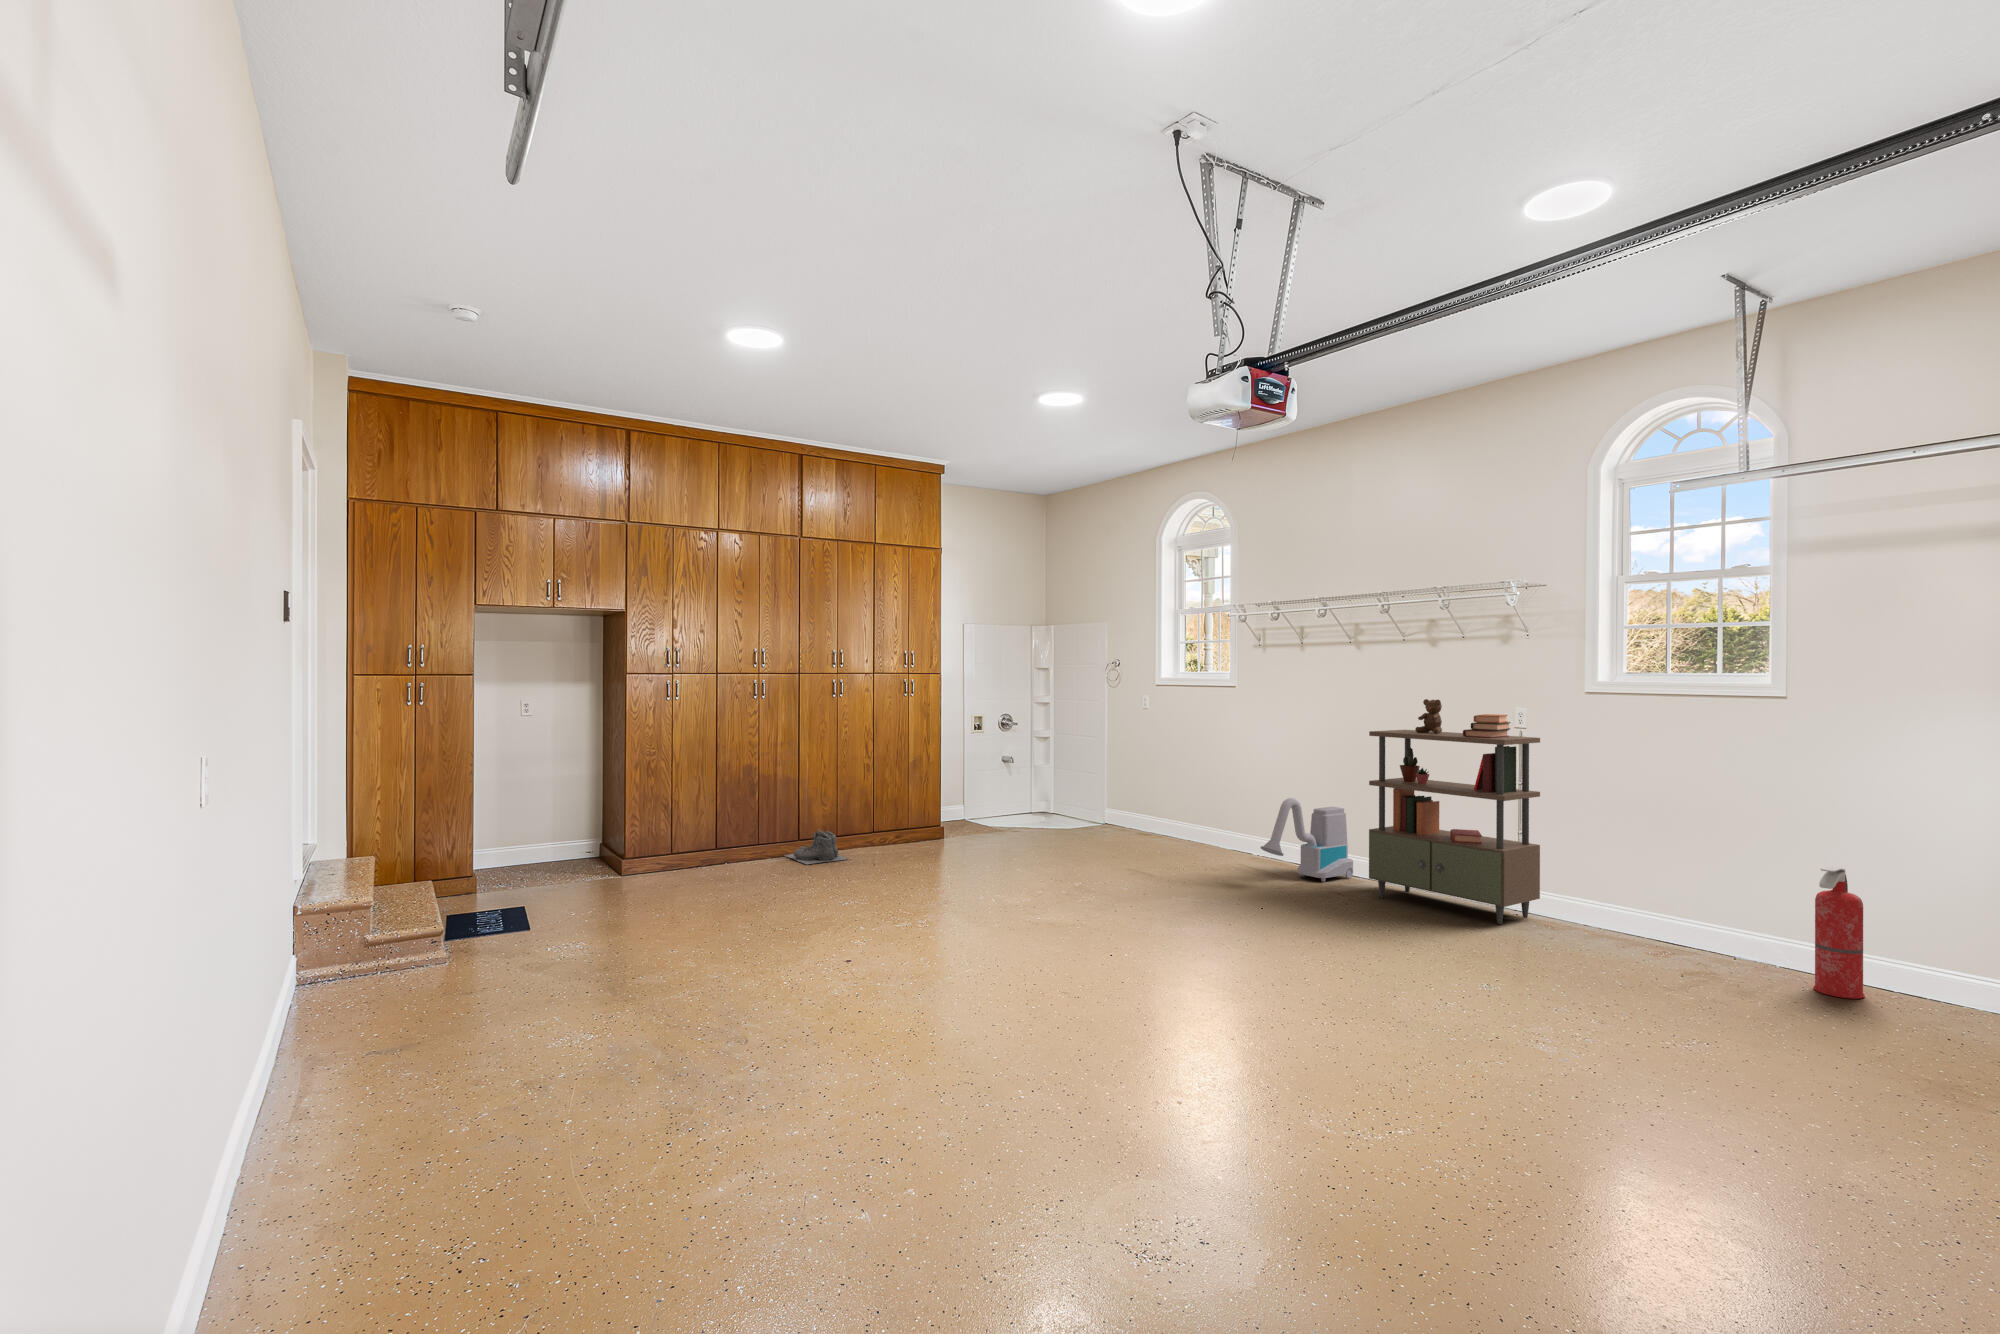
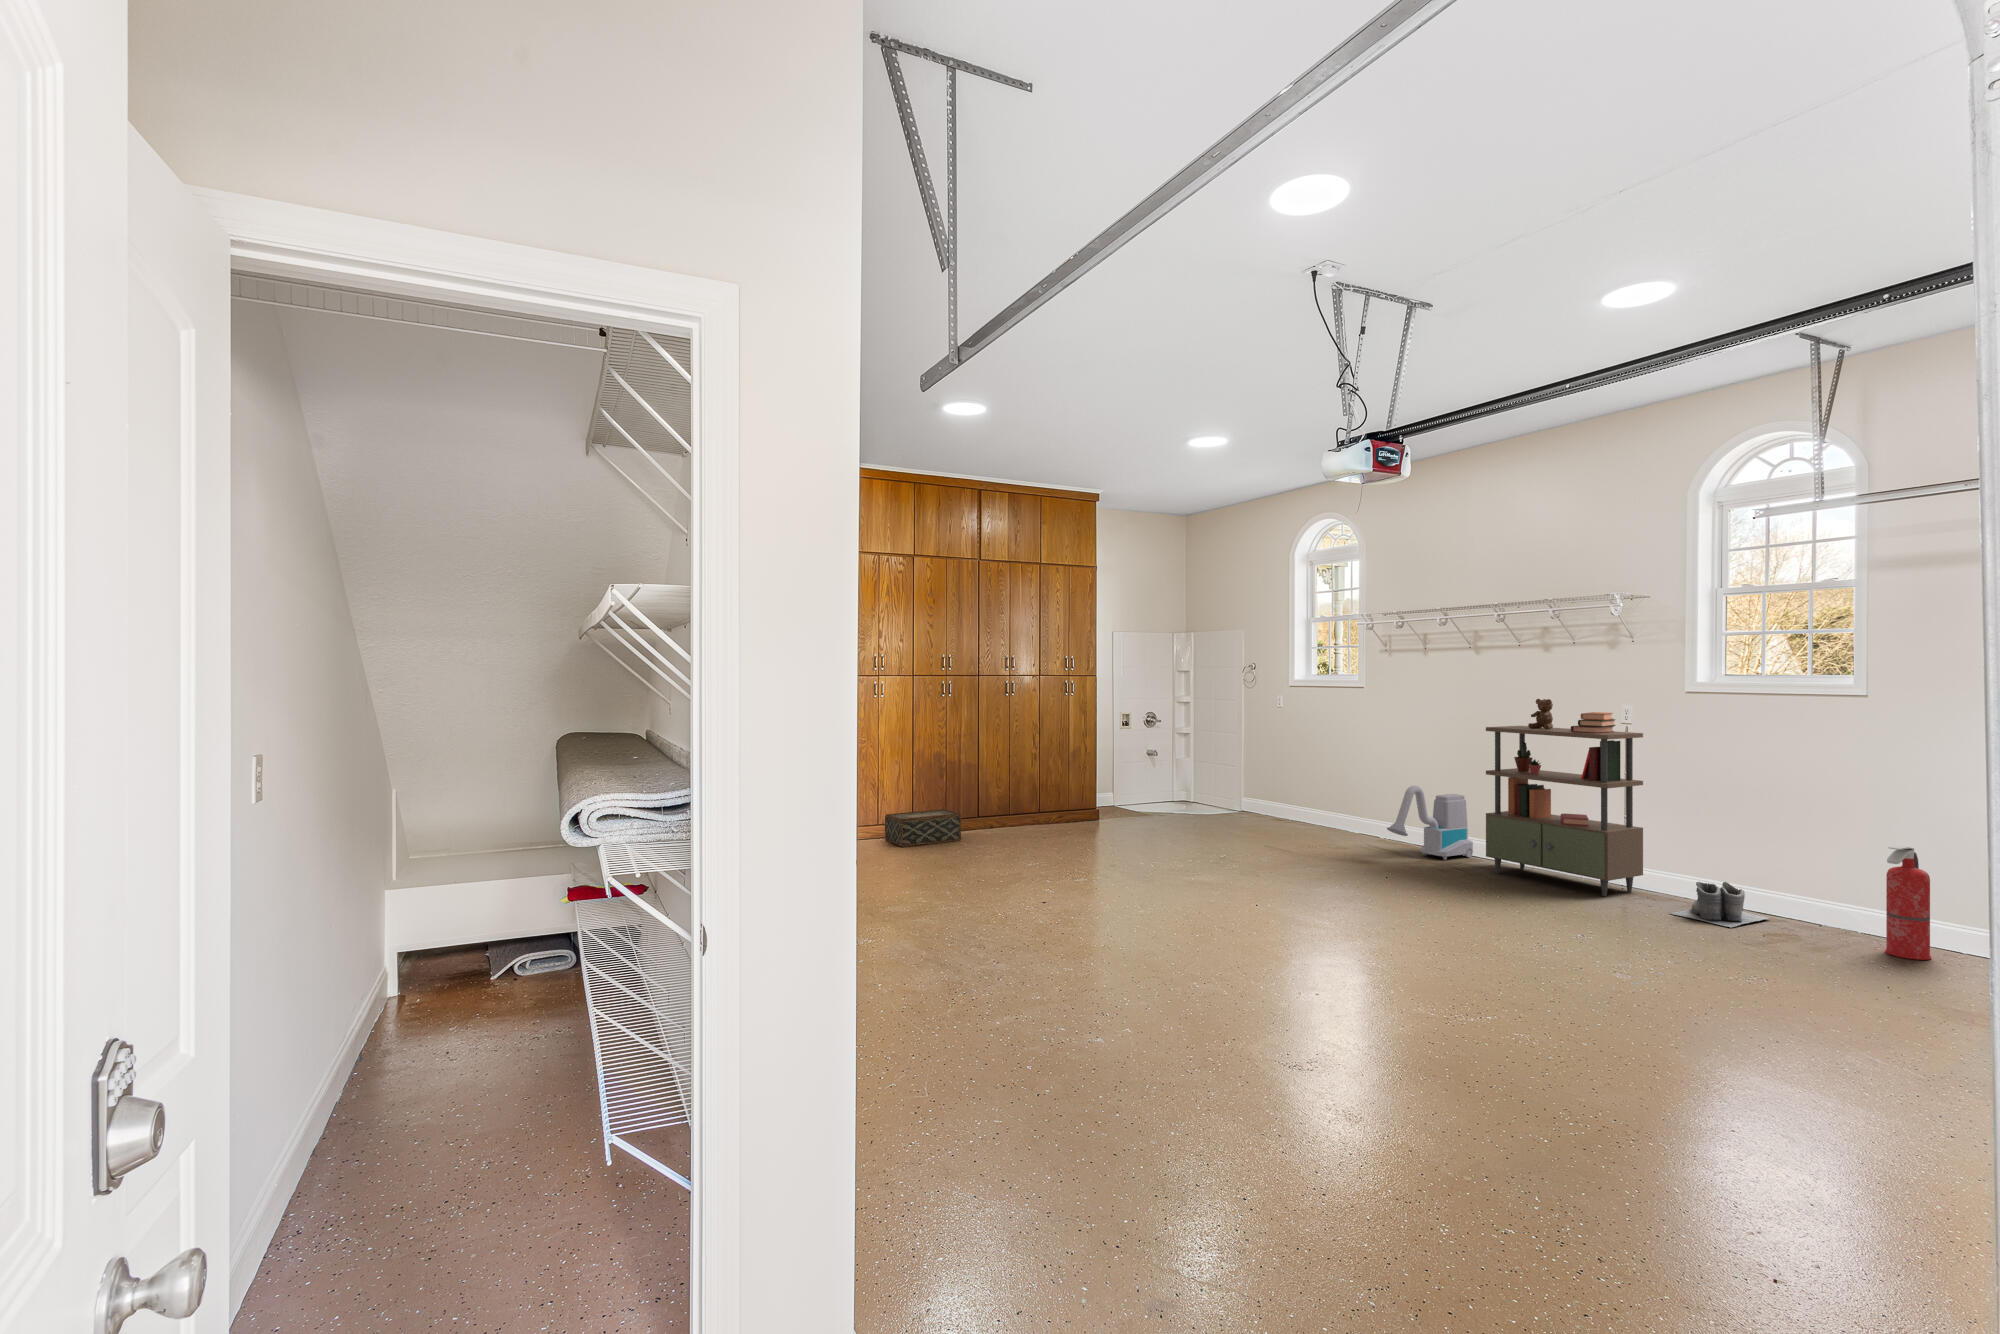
boots: present [785,829,847,864] -> present [1670,882,1769,928]
woven basket: none [678,830,773,878] -> present [885,809,961,847]

